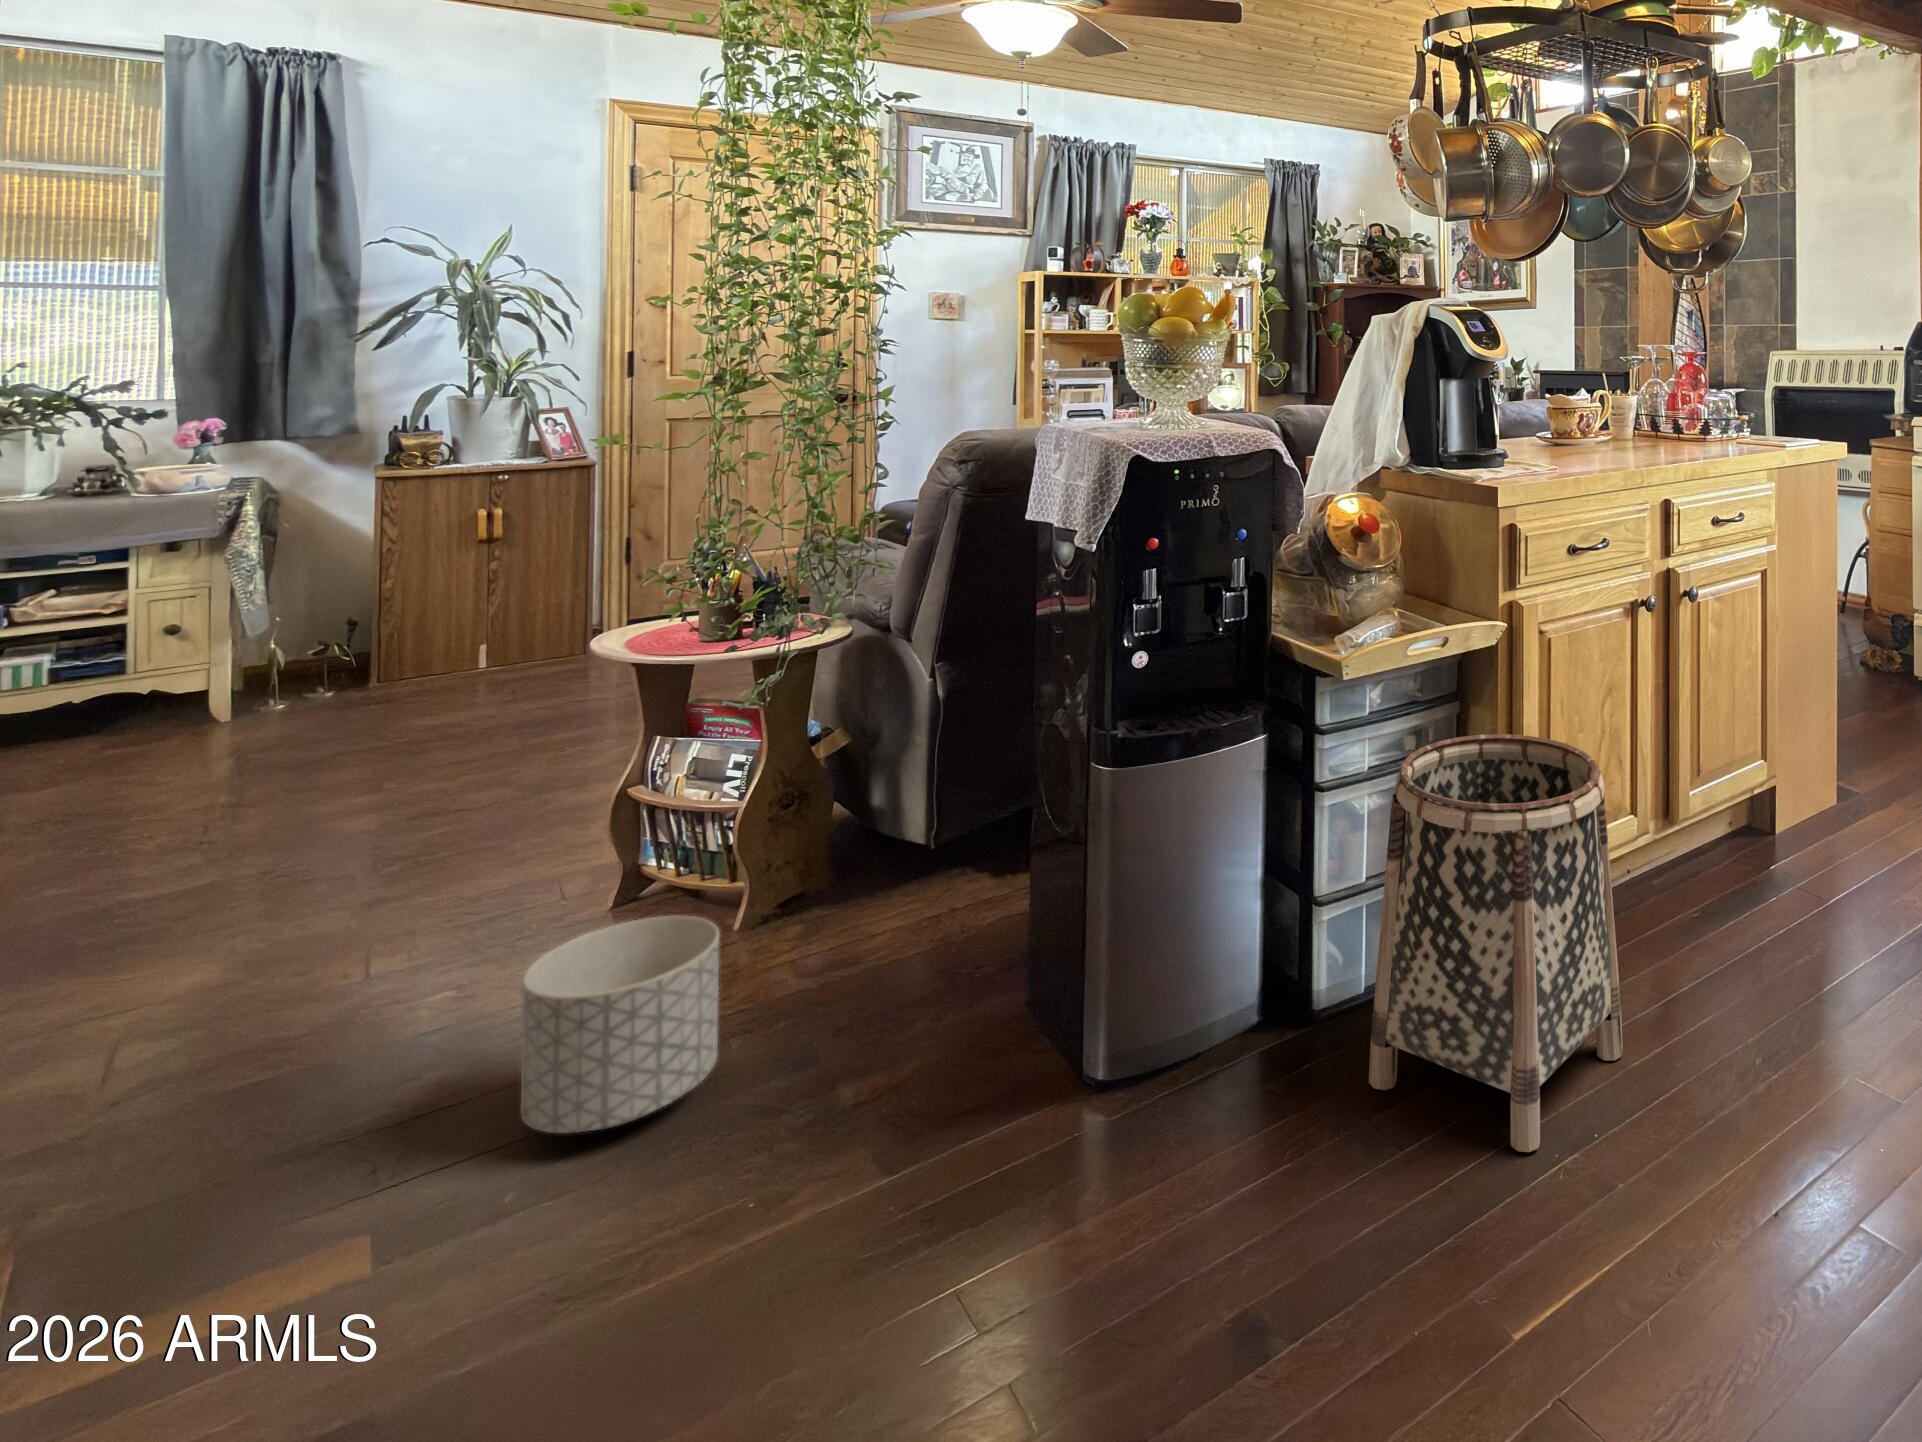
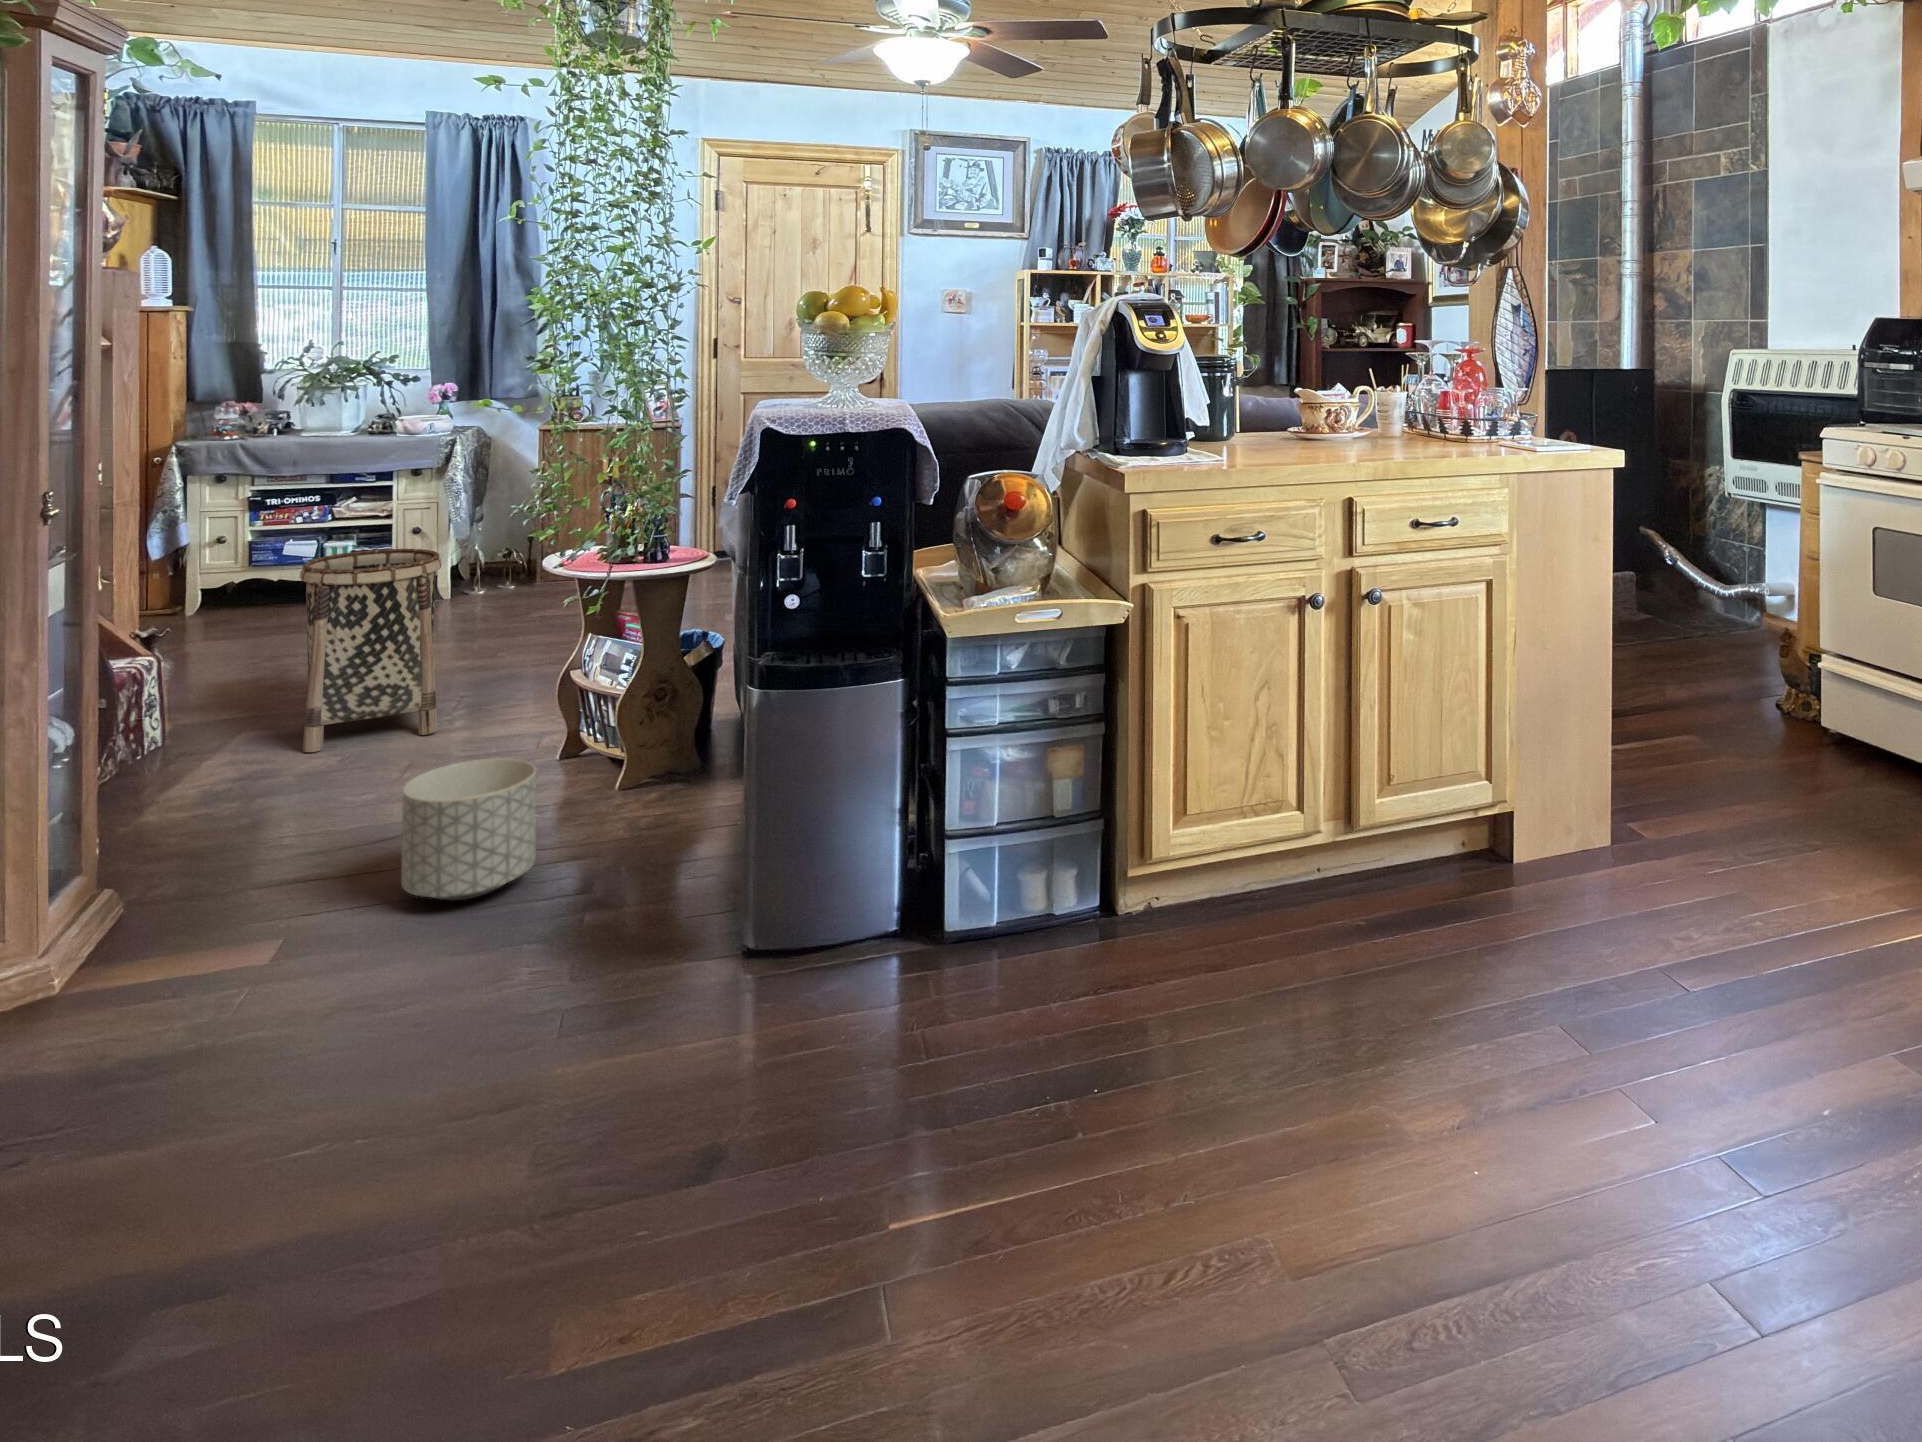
basket: present [1369,734,1623,1152] -> present [300,549,442,752]

